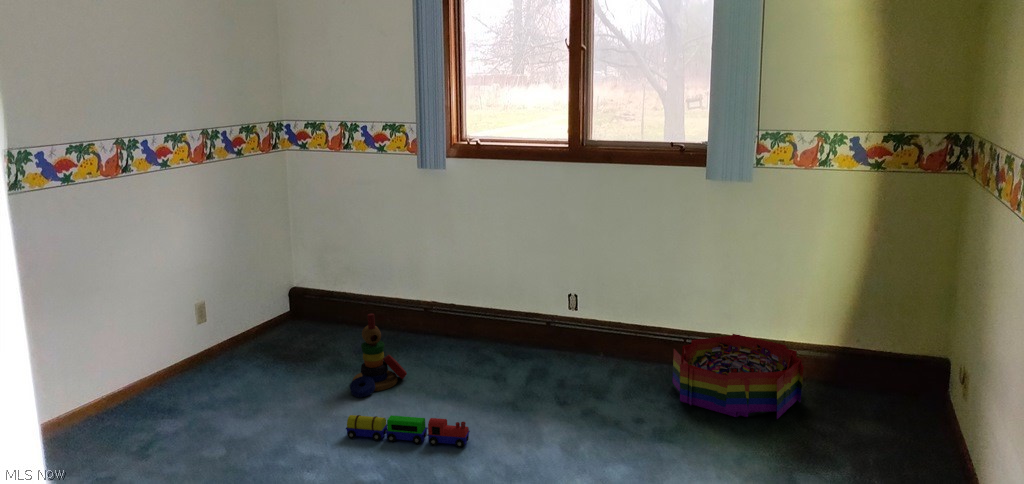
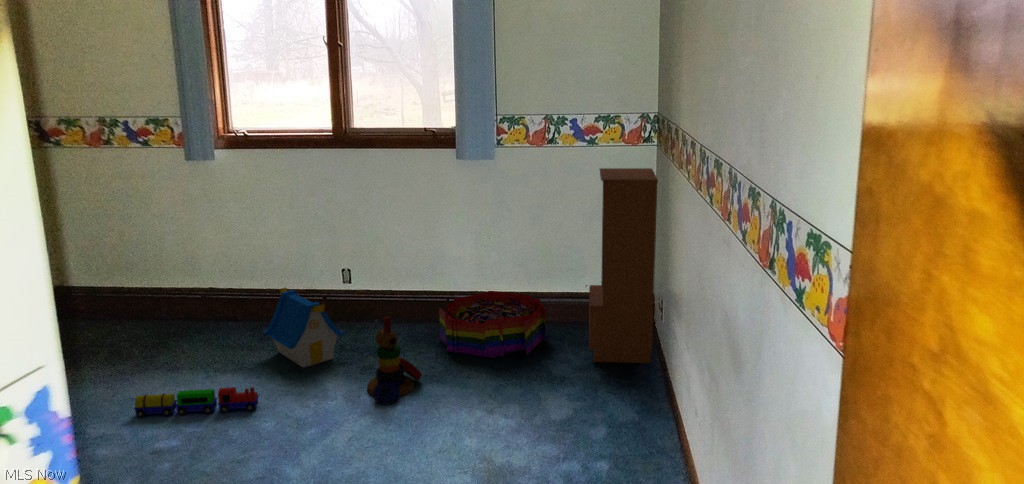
bookcase: none [858,200,973,451] -> present [589,168,658,363]
toy house: none [480,310,566,402] -> present [263,288,344,367]
stacking toy: present [350,313,407,397] -> present [367,316,422,405]

